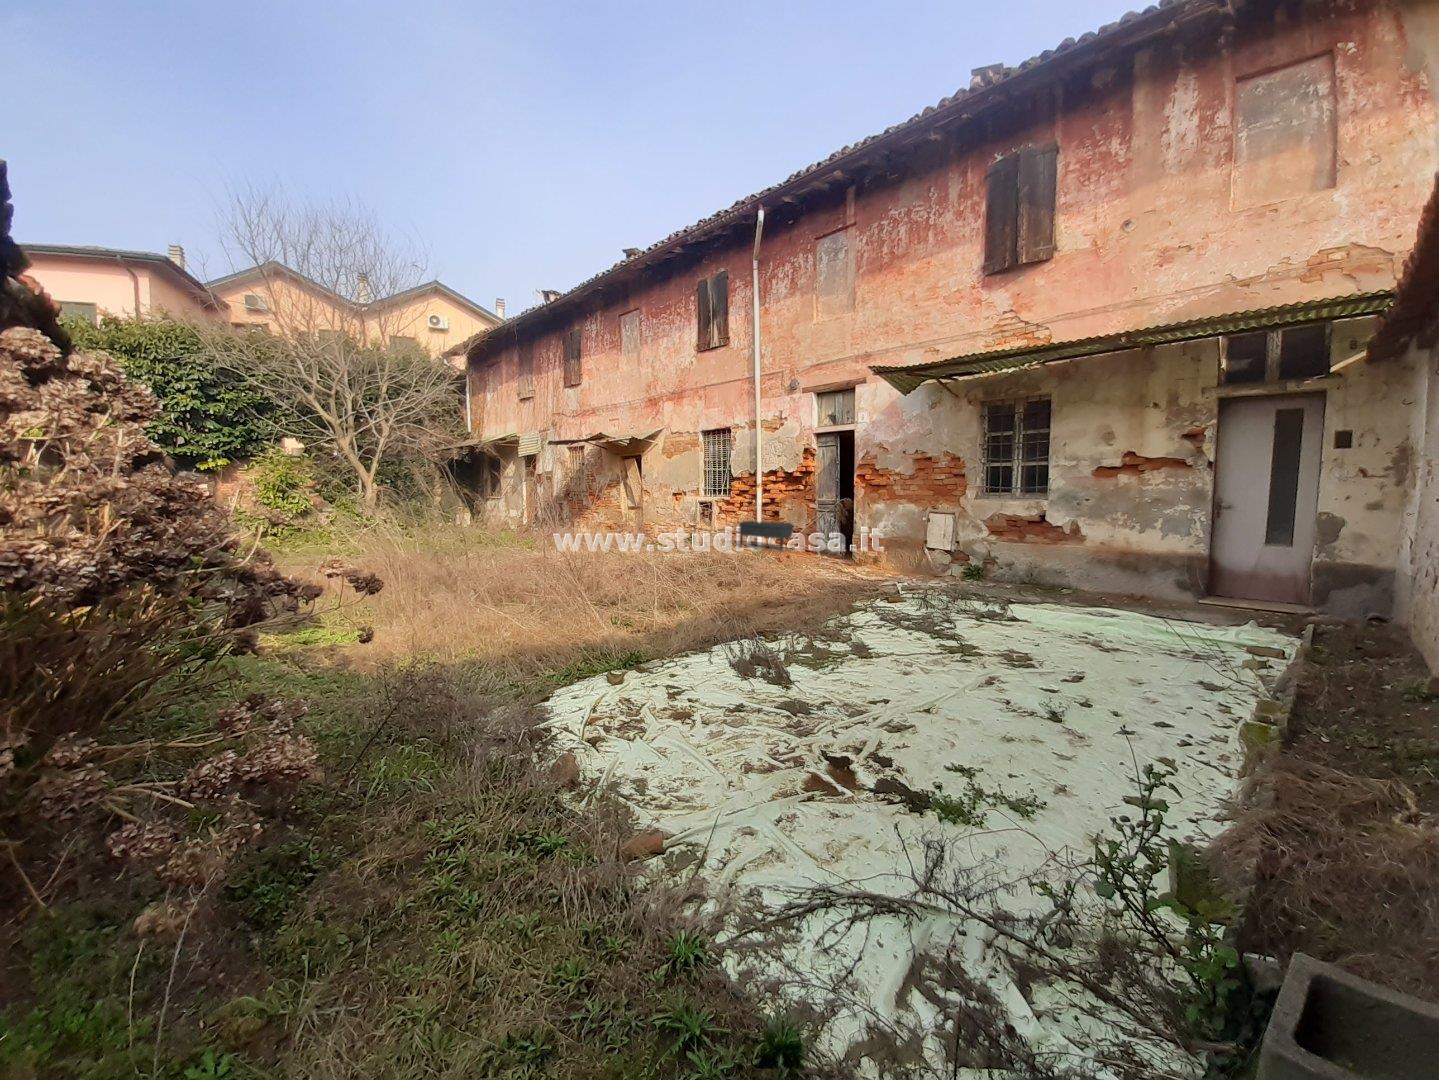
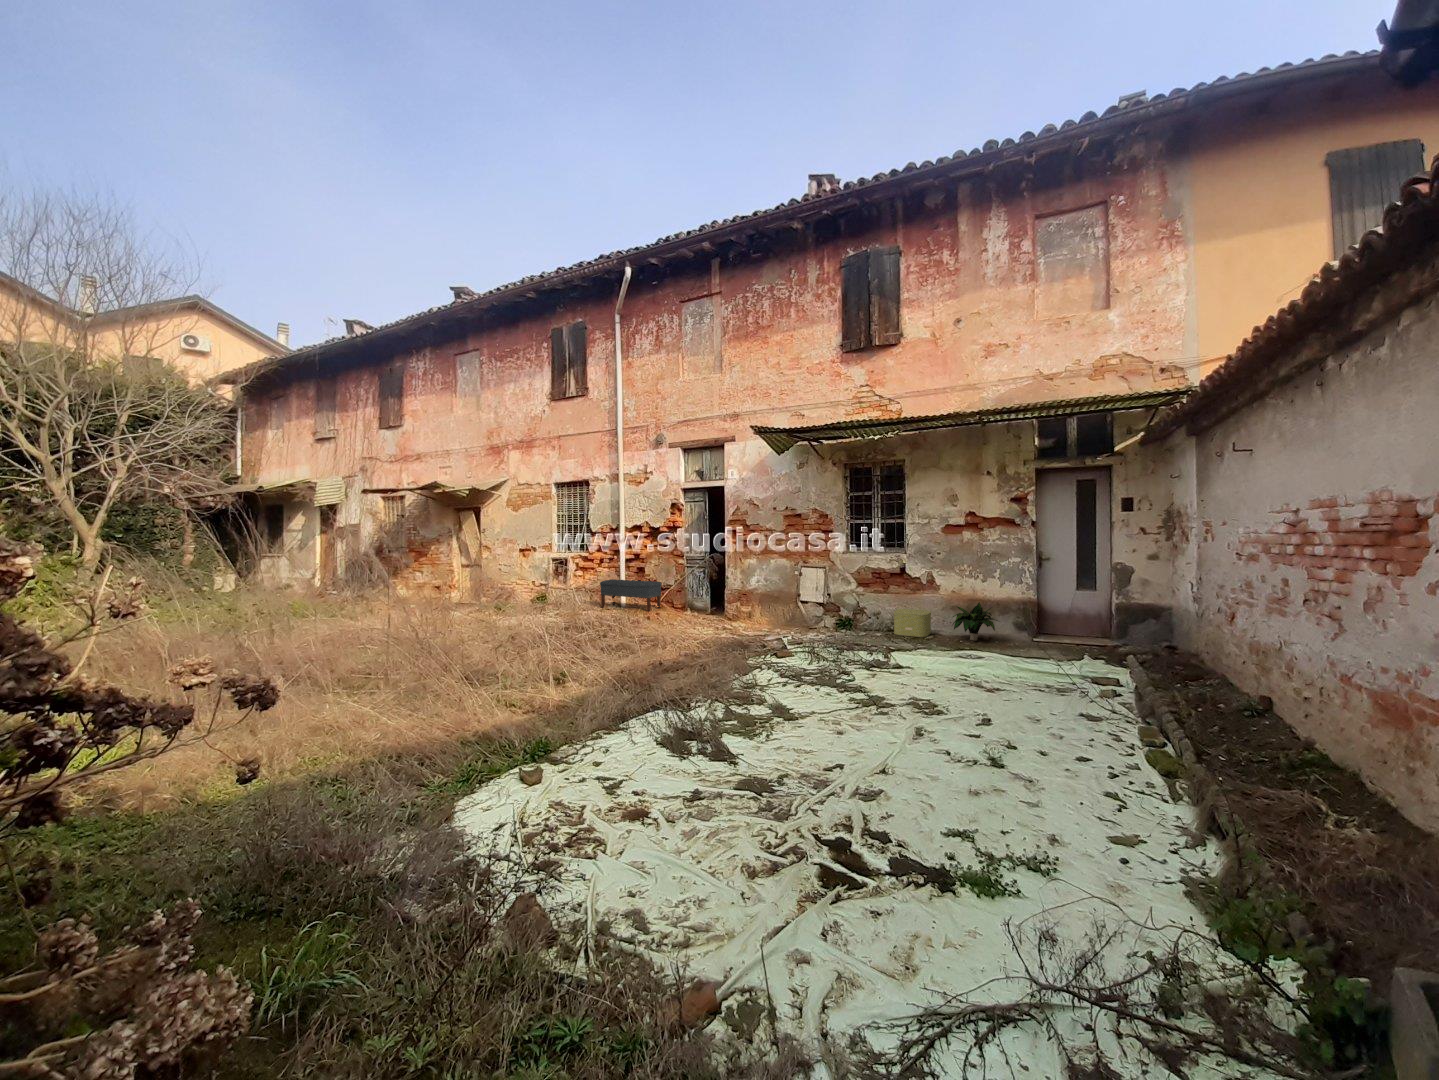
potted plant: none [1090,552,1156,595] -> present [953,602,998,641]
storage box: none [1025,558,1071,588] -> present [894,609,931,637]

